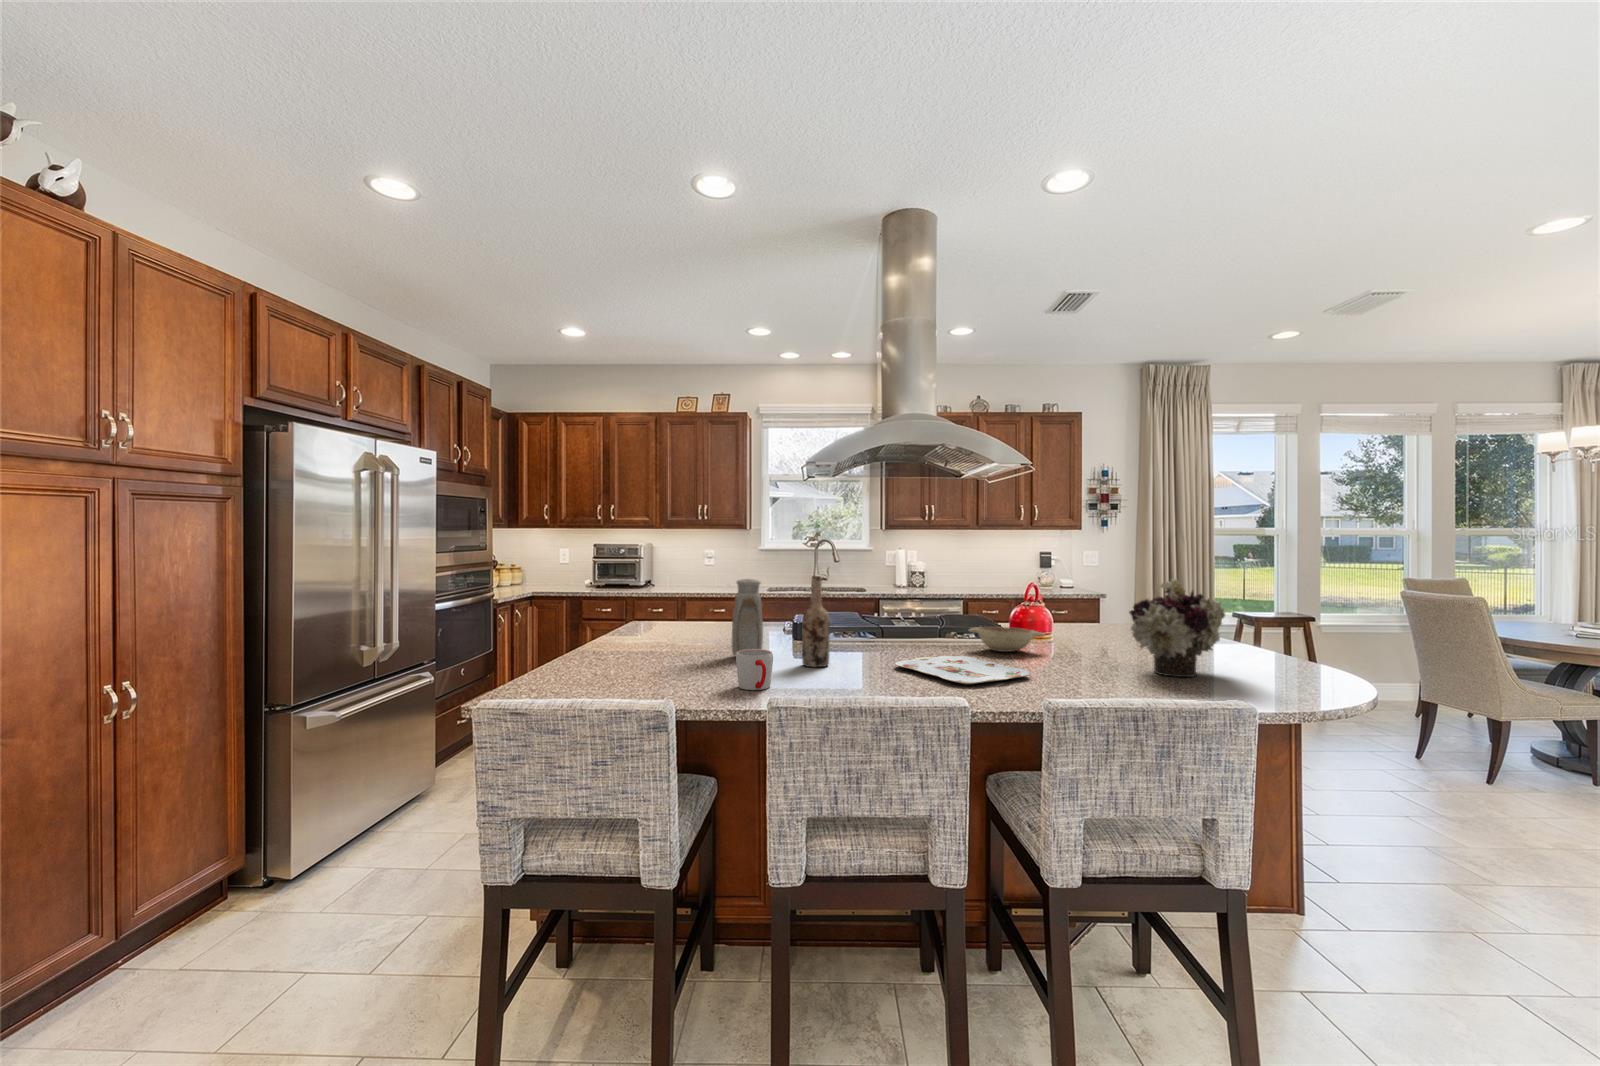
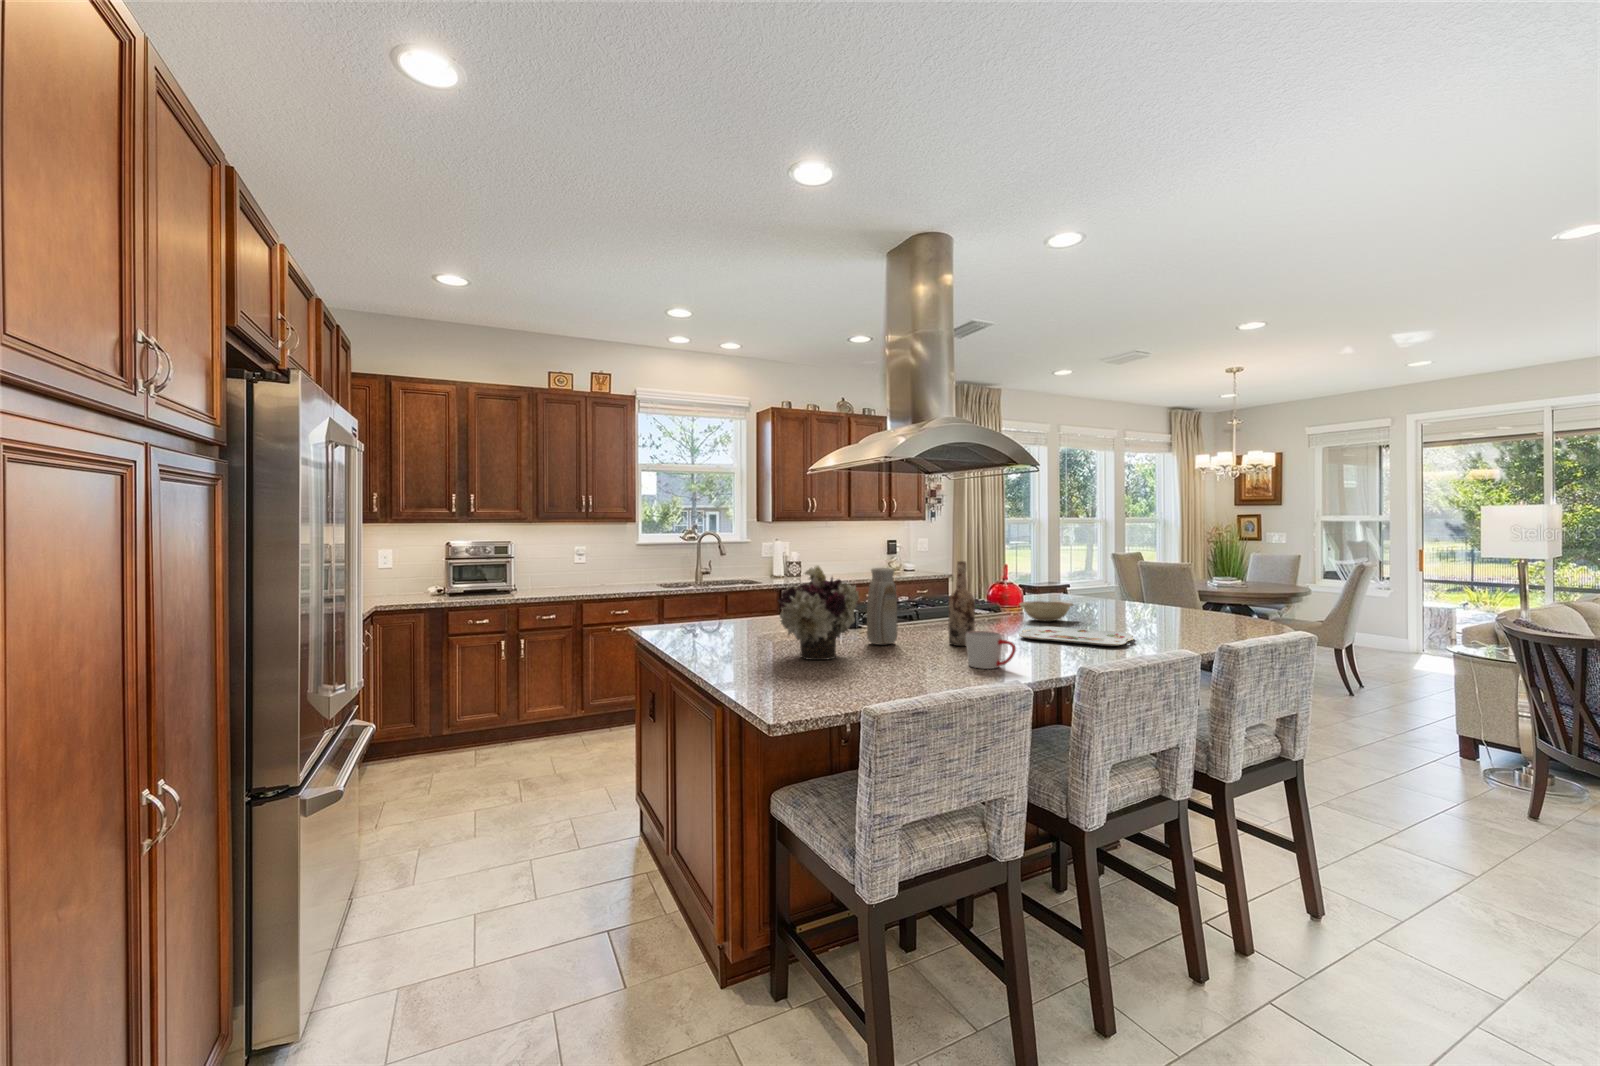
flower arrangement: present [1129,578,1225,677] -> present [778,565,859,660]

